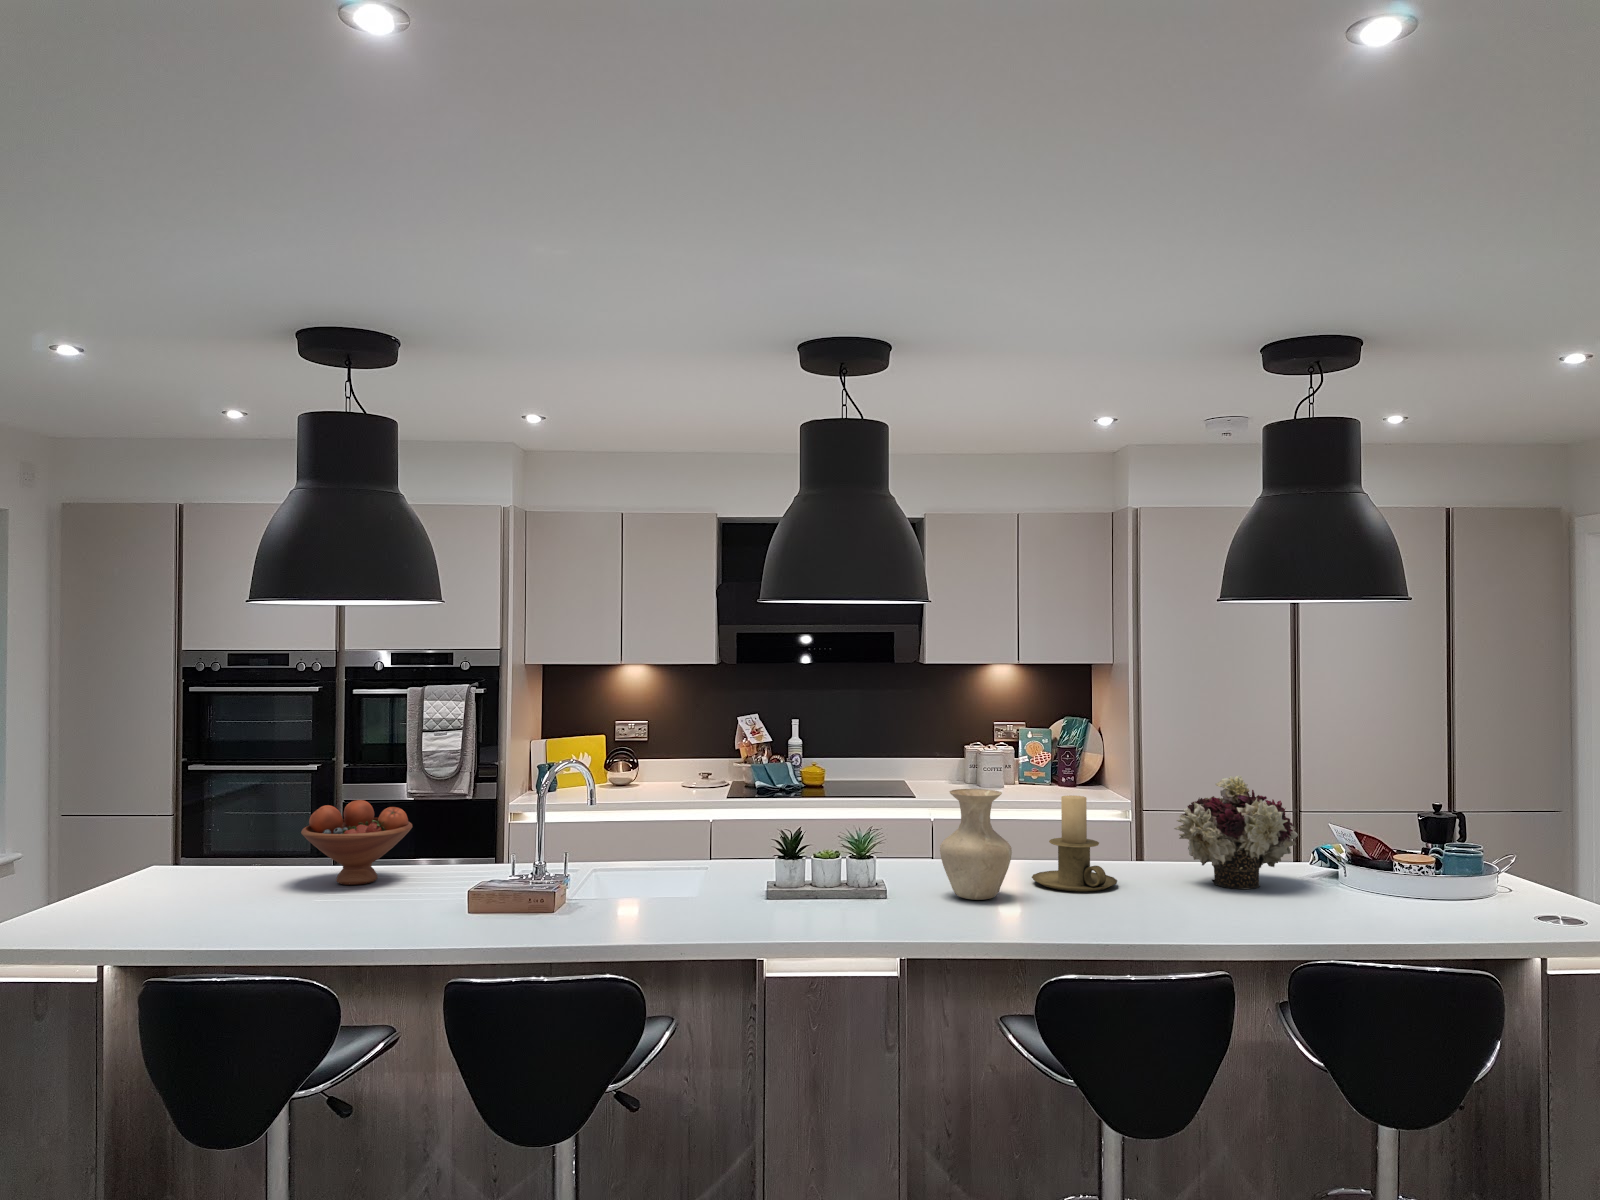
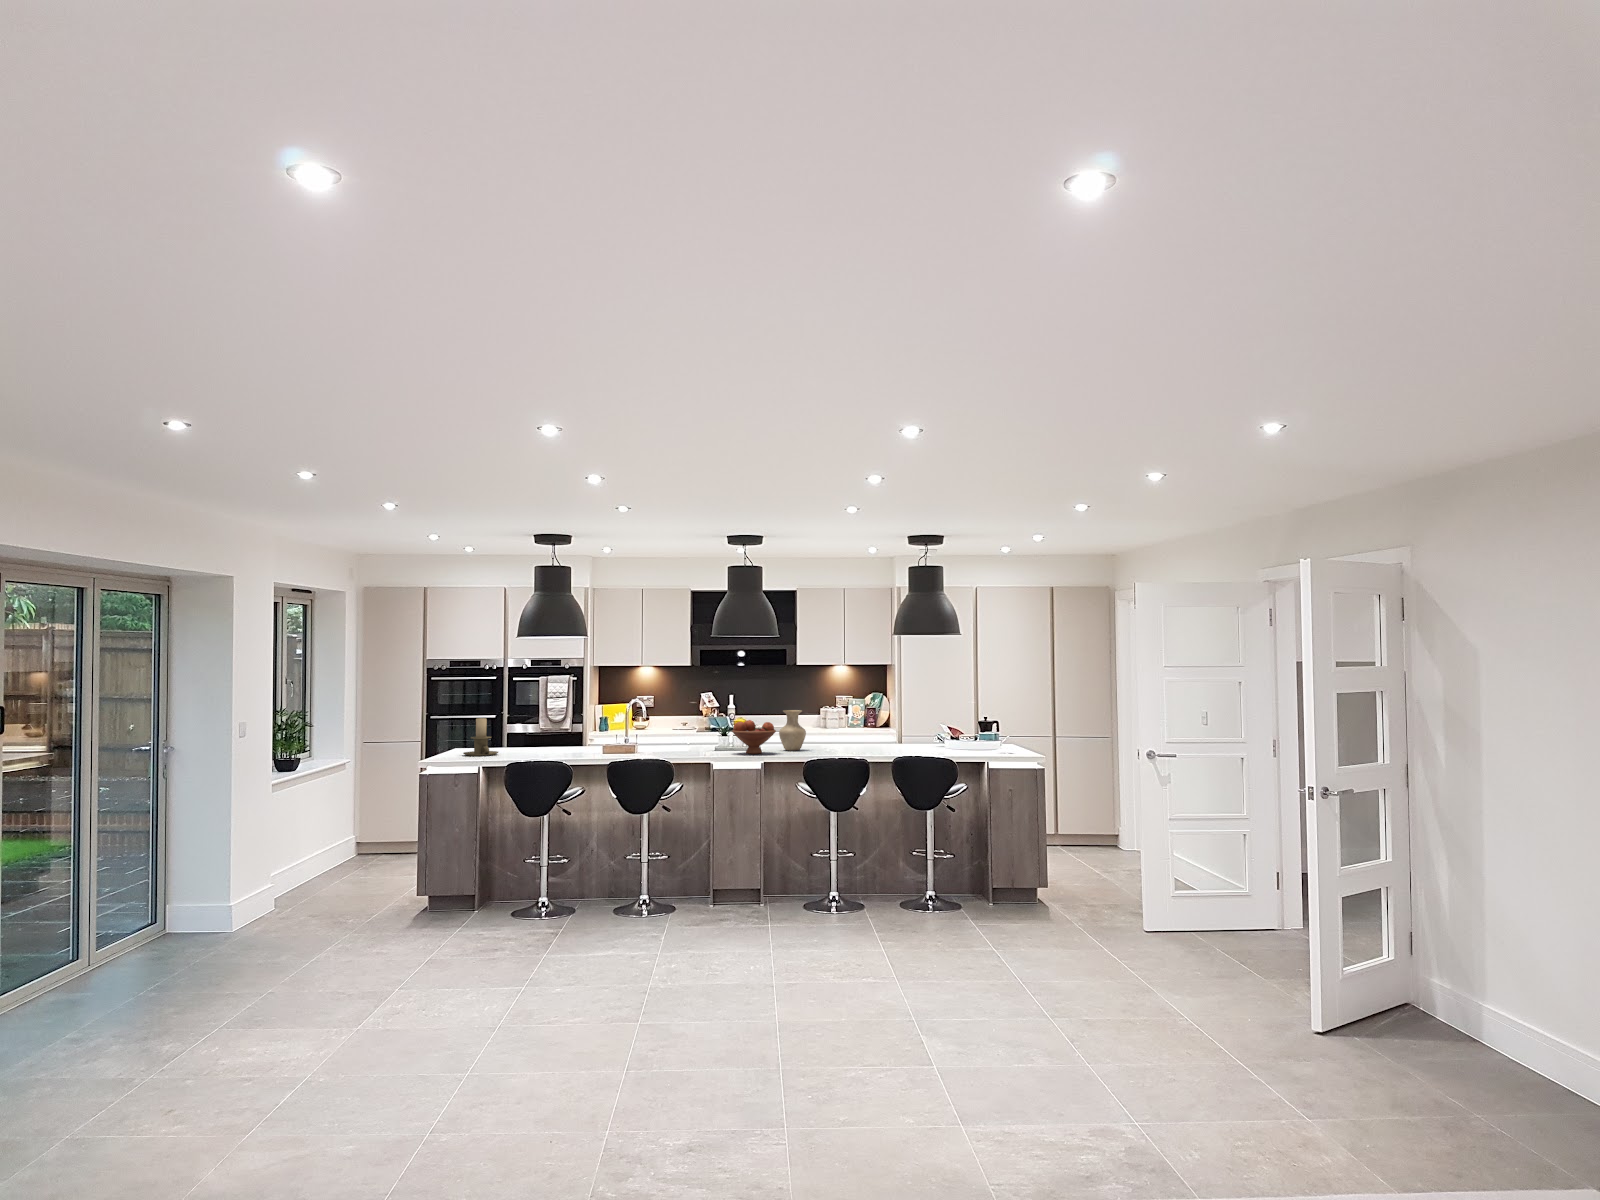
flower arrangement: present [1174,776,1298,889] -> none [873,705,920,748]
candle holder: present [1032,795,1117,892] -> present [463,718,498,756]
fruit bowl: present [301,800,412,885] -> present [732,720,776,754]

